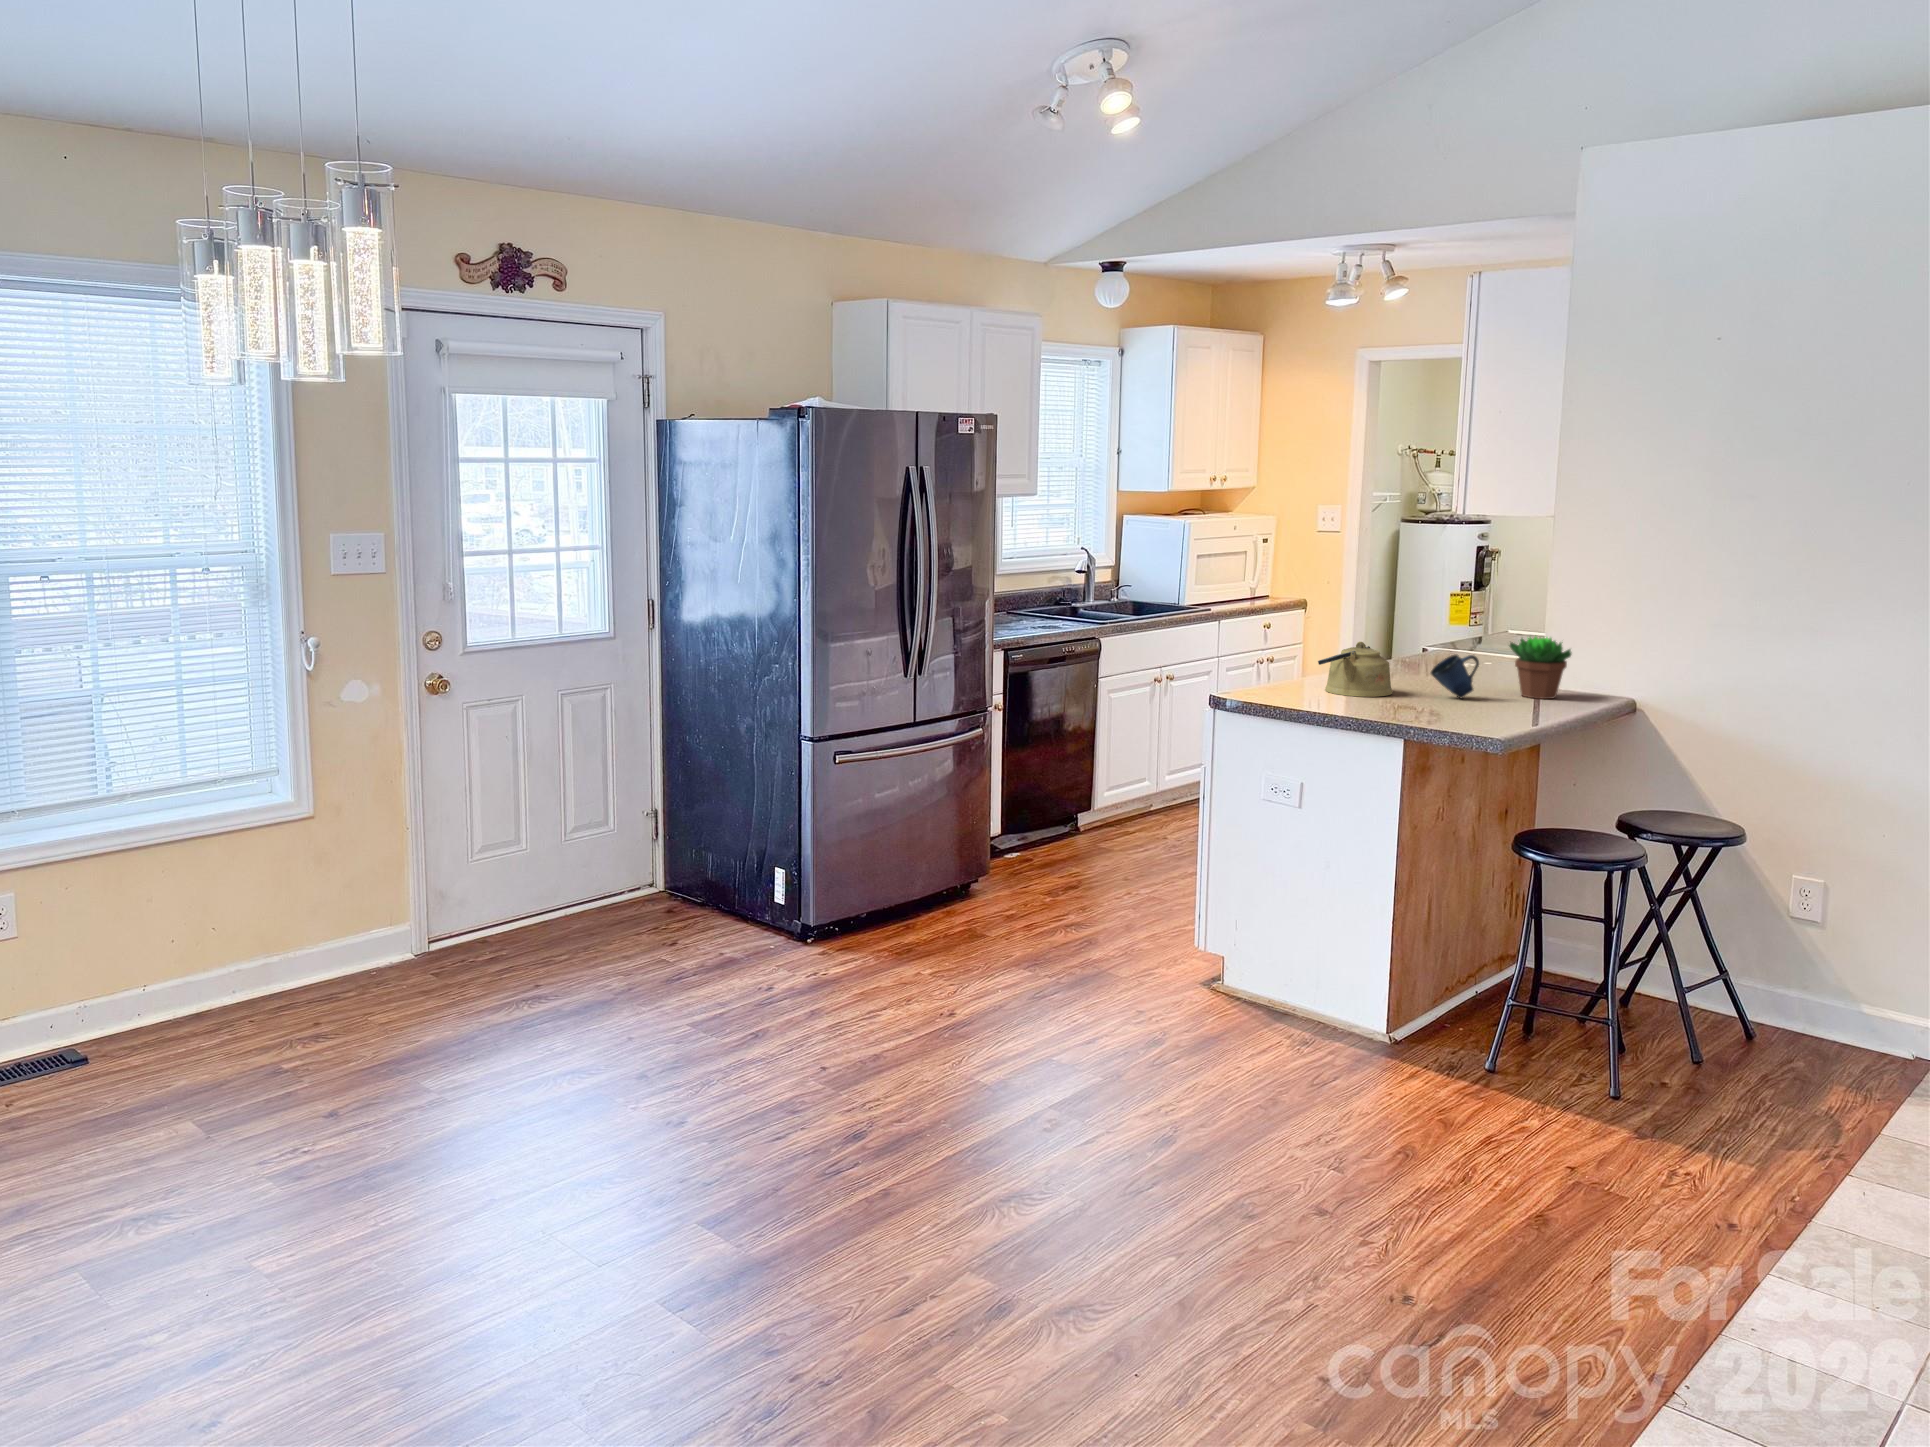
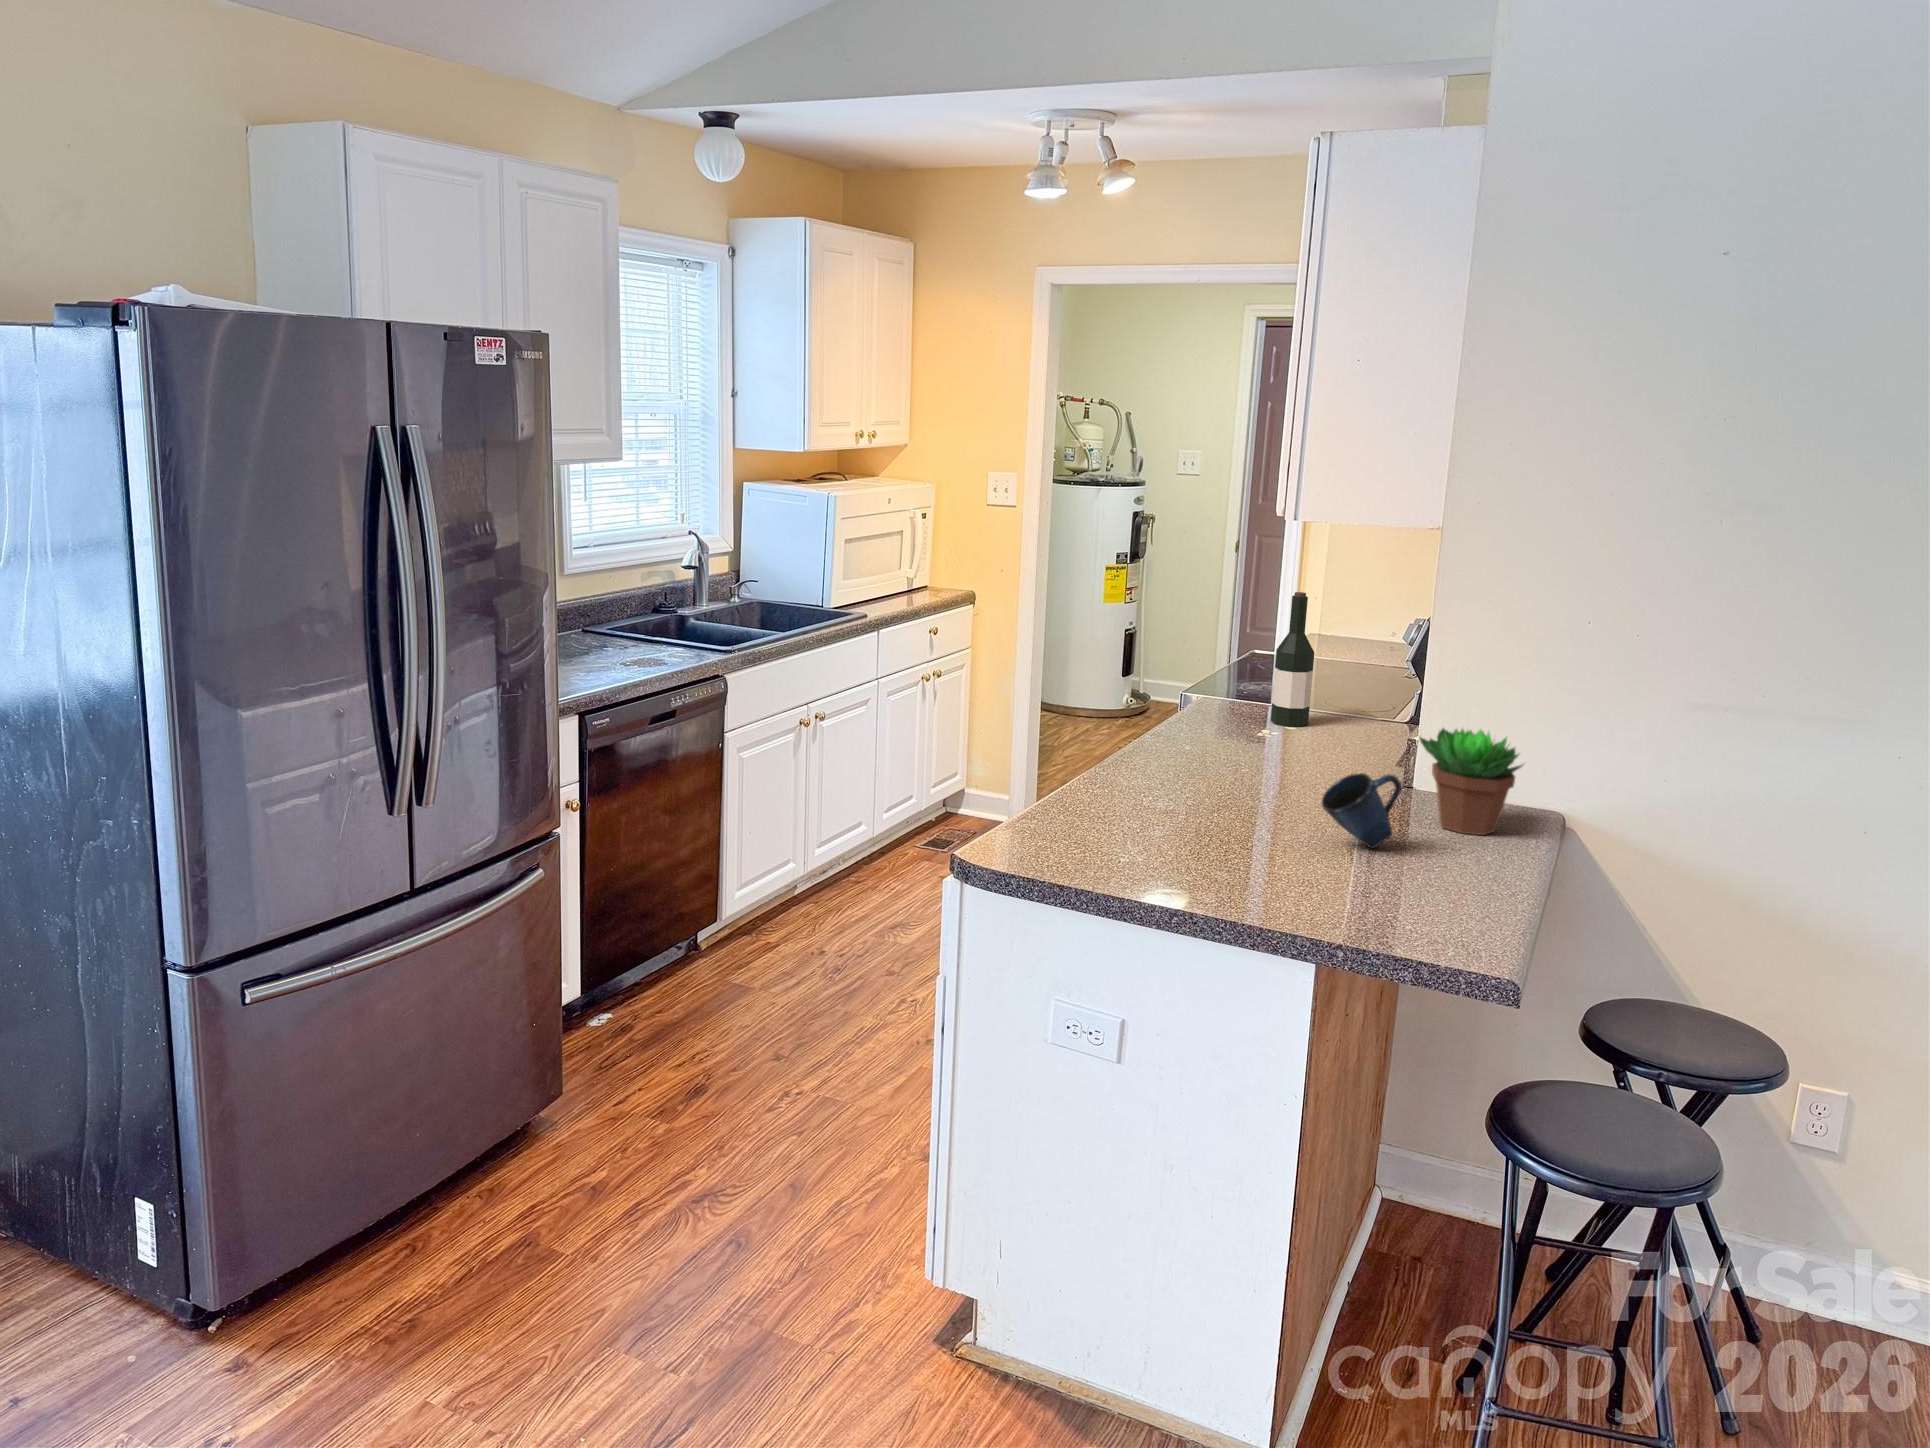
wine bottle: none [1470,571,1499,663] -> present [1271,592,1314,726]
kettle: present [1318,642,1392,697] -> none [1140,754,1261,858]

